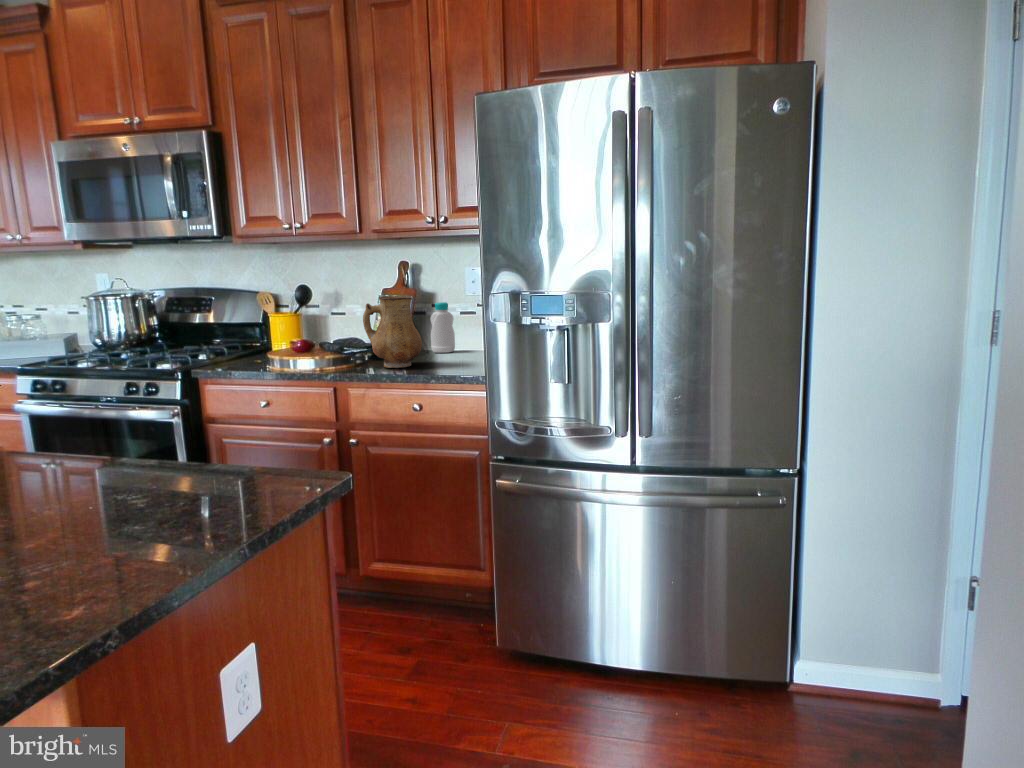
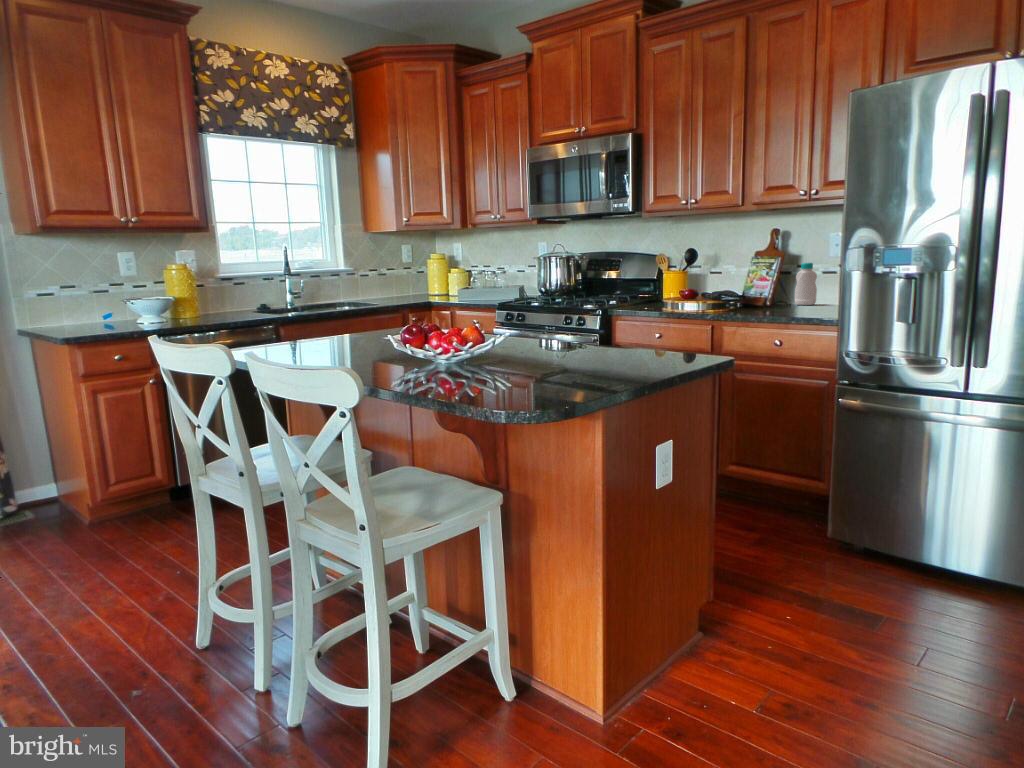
ceramic pitcher: present [363,296,422,368] -> none [740,255,787,312]

